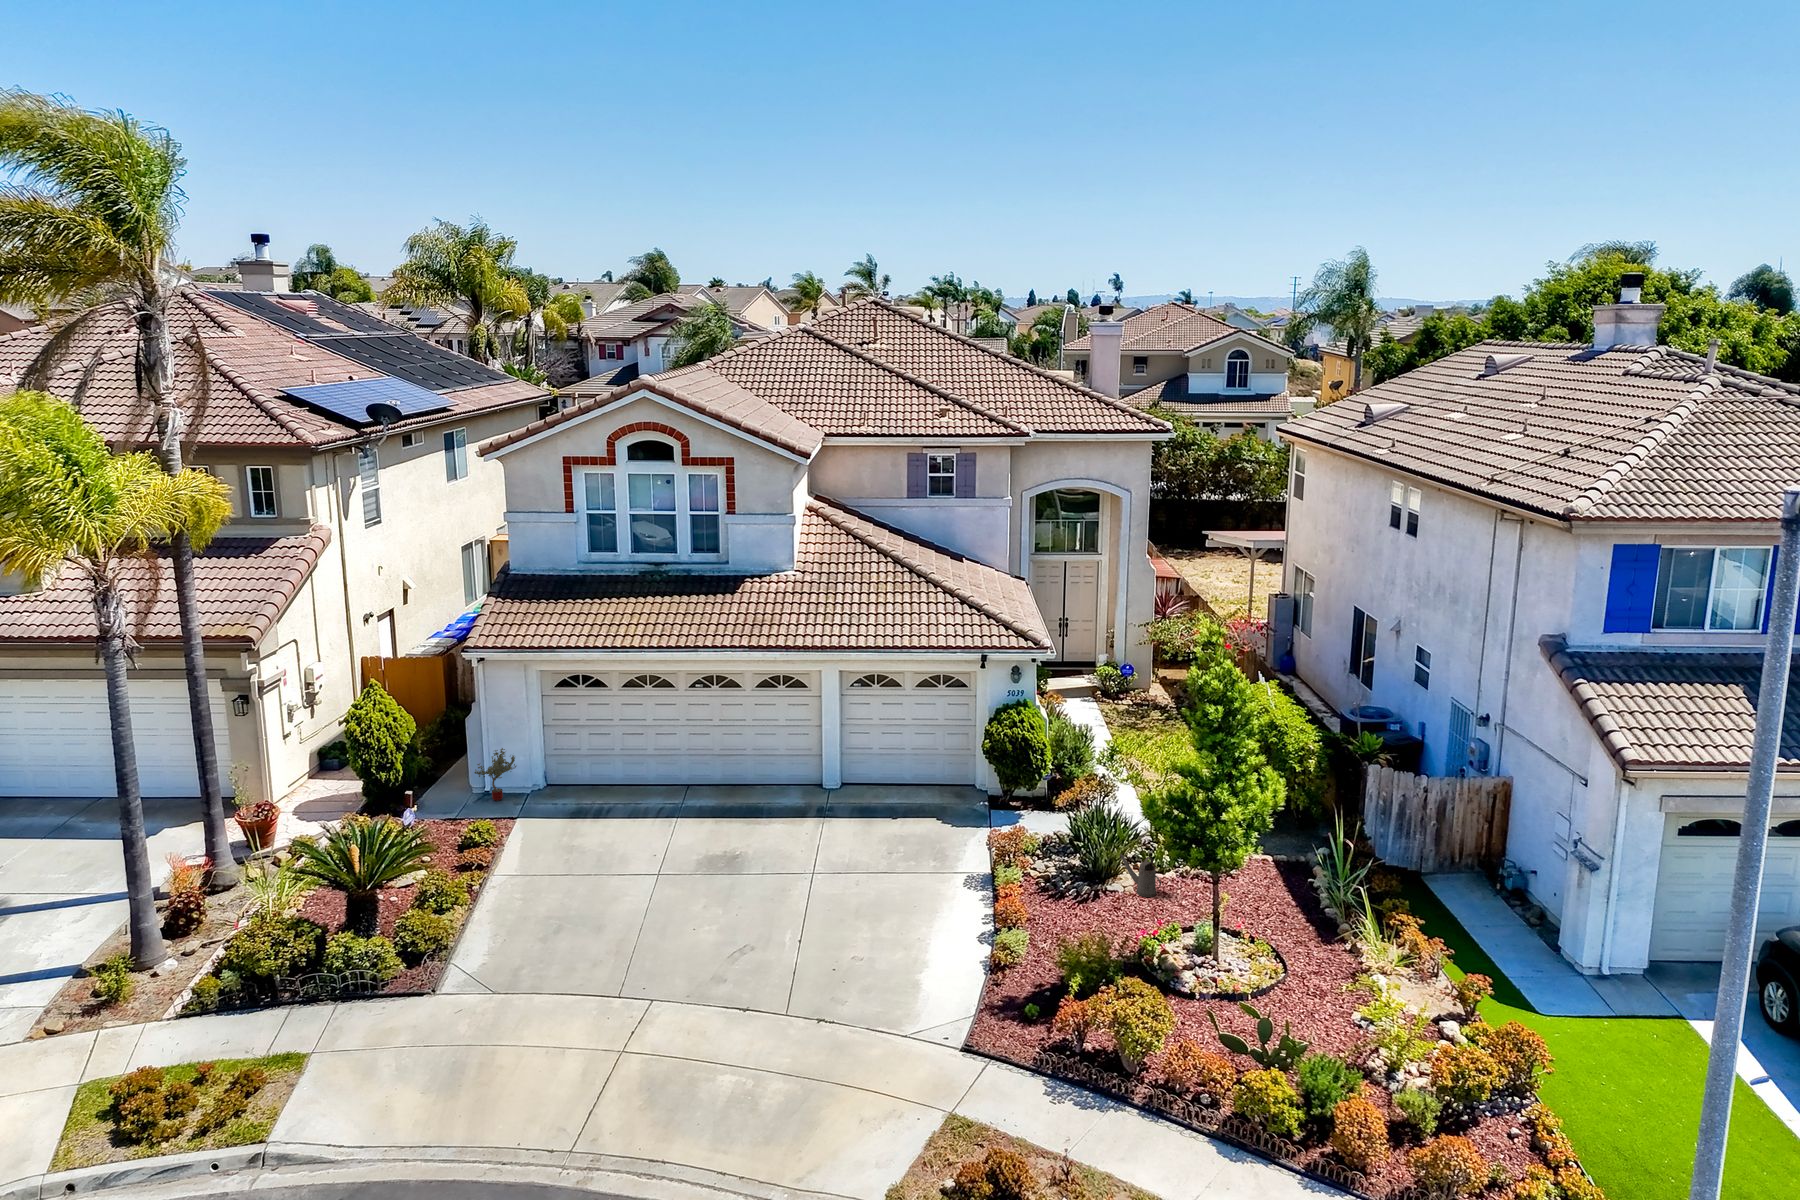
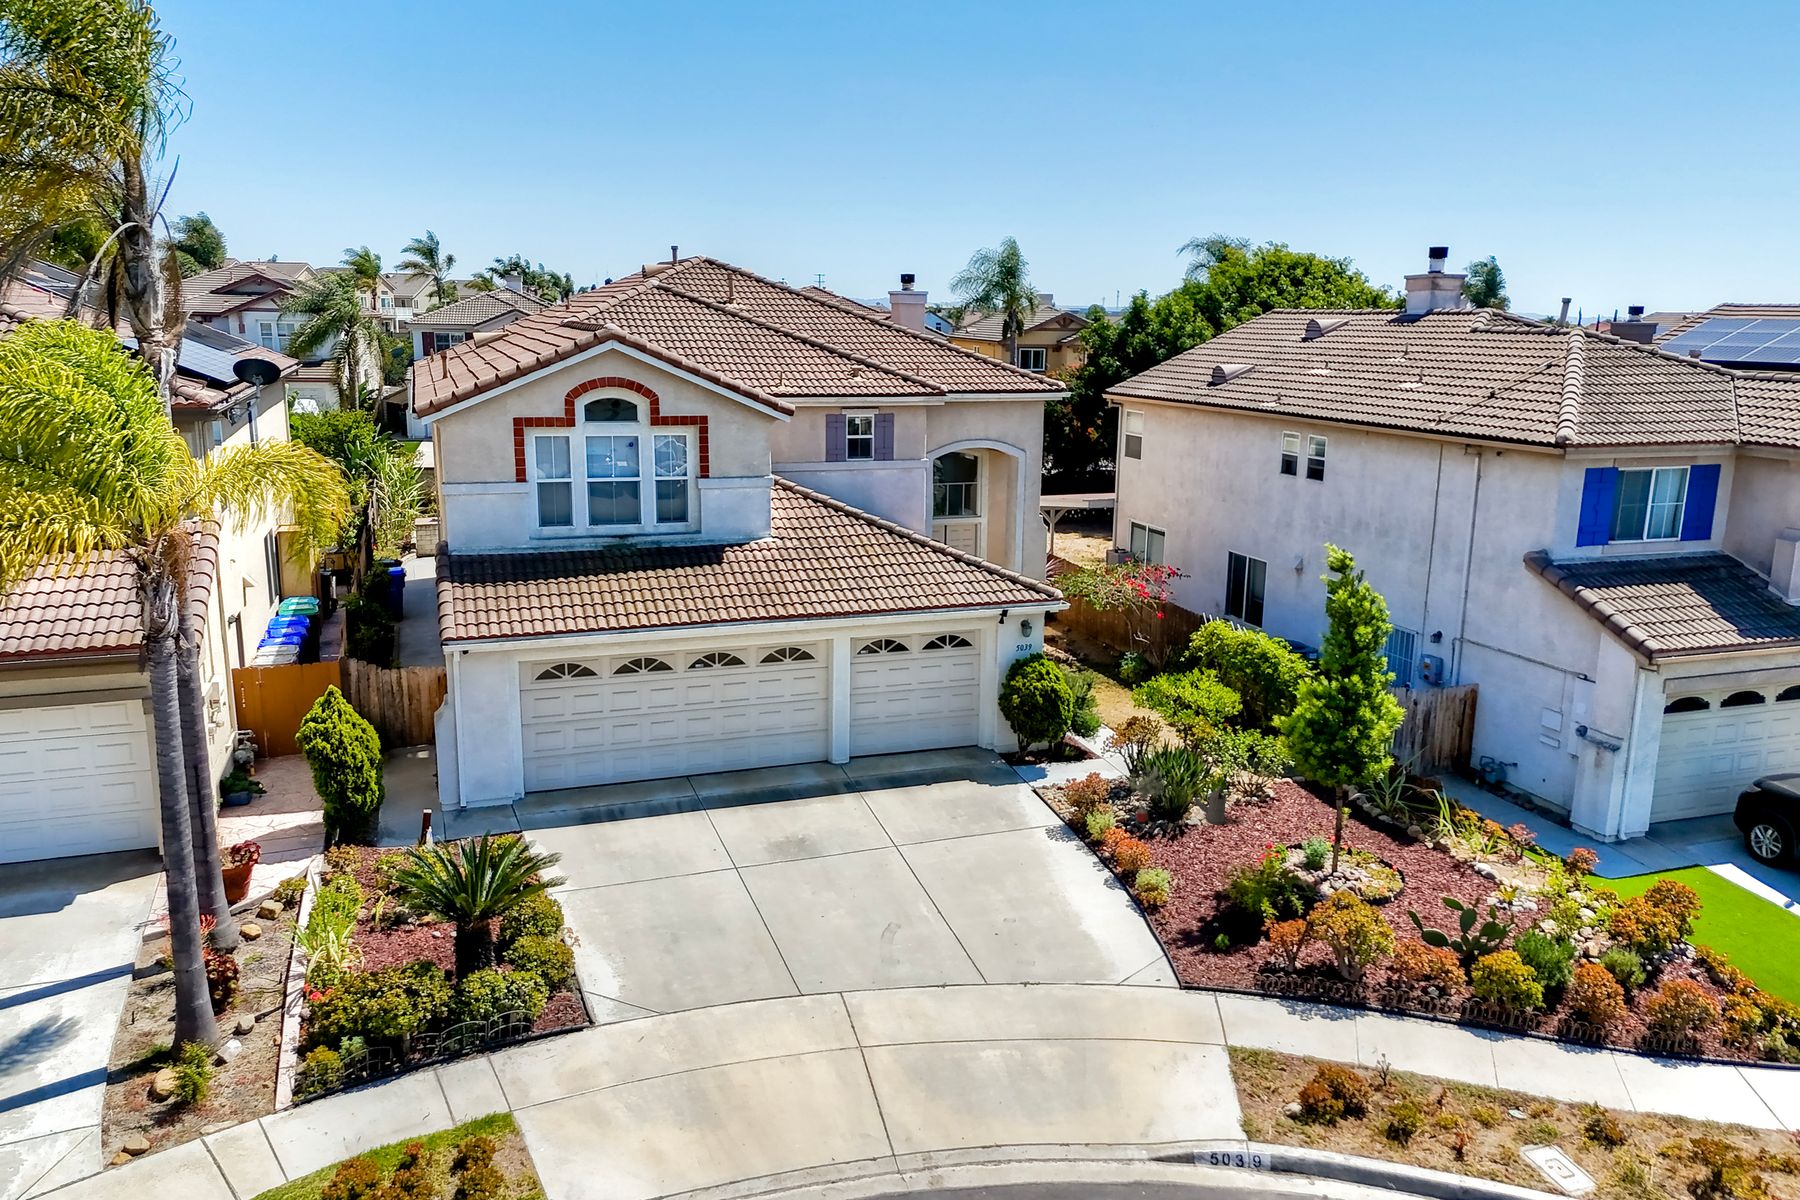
potted tree: present [474,748,516,801] -> present [1129,766,1164,823]

